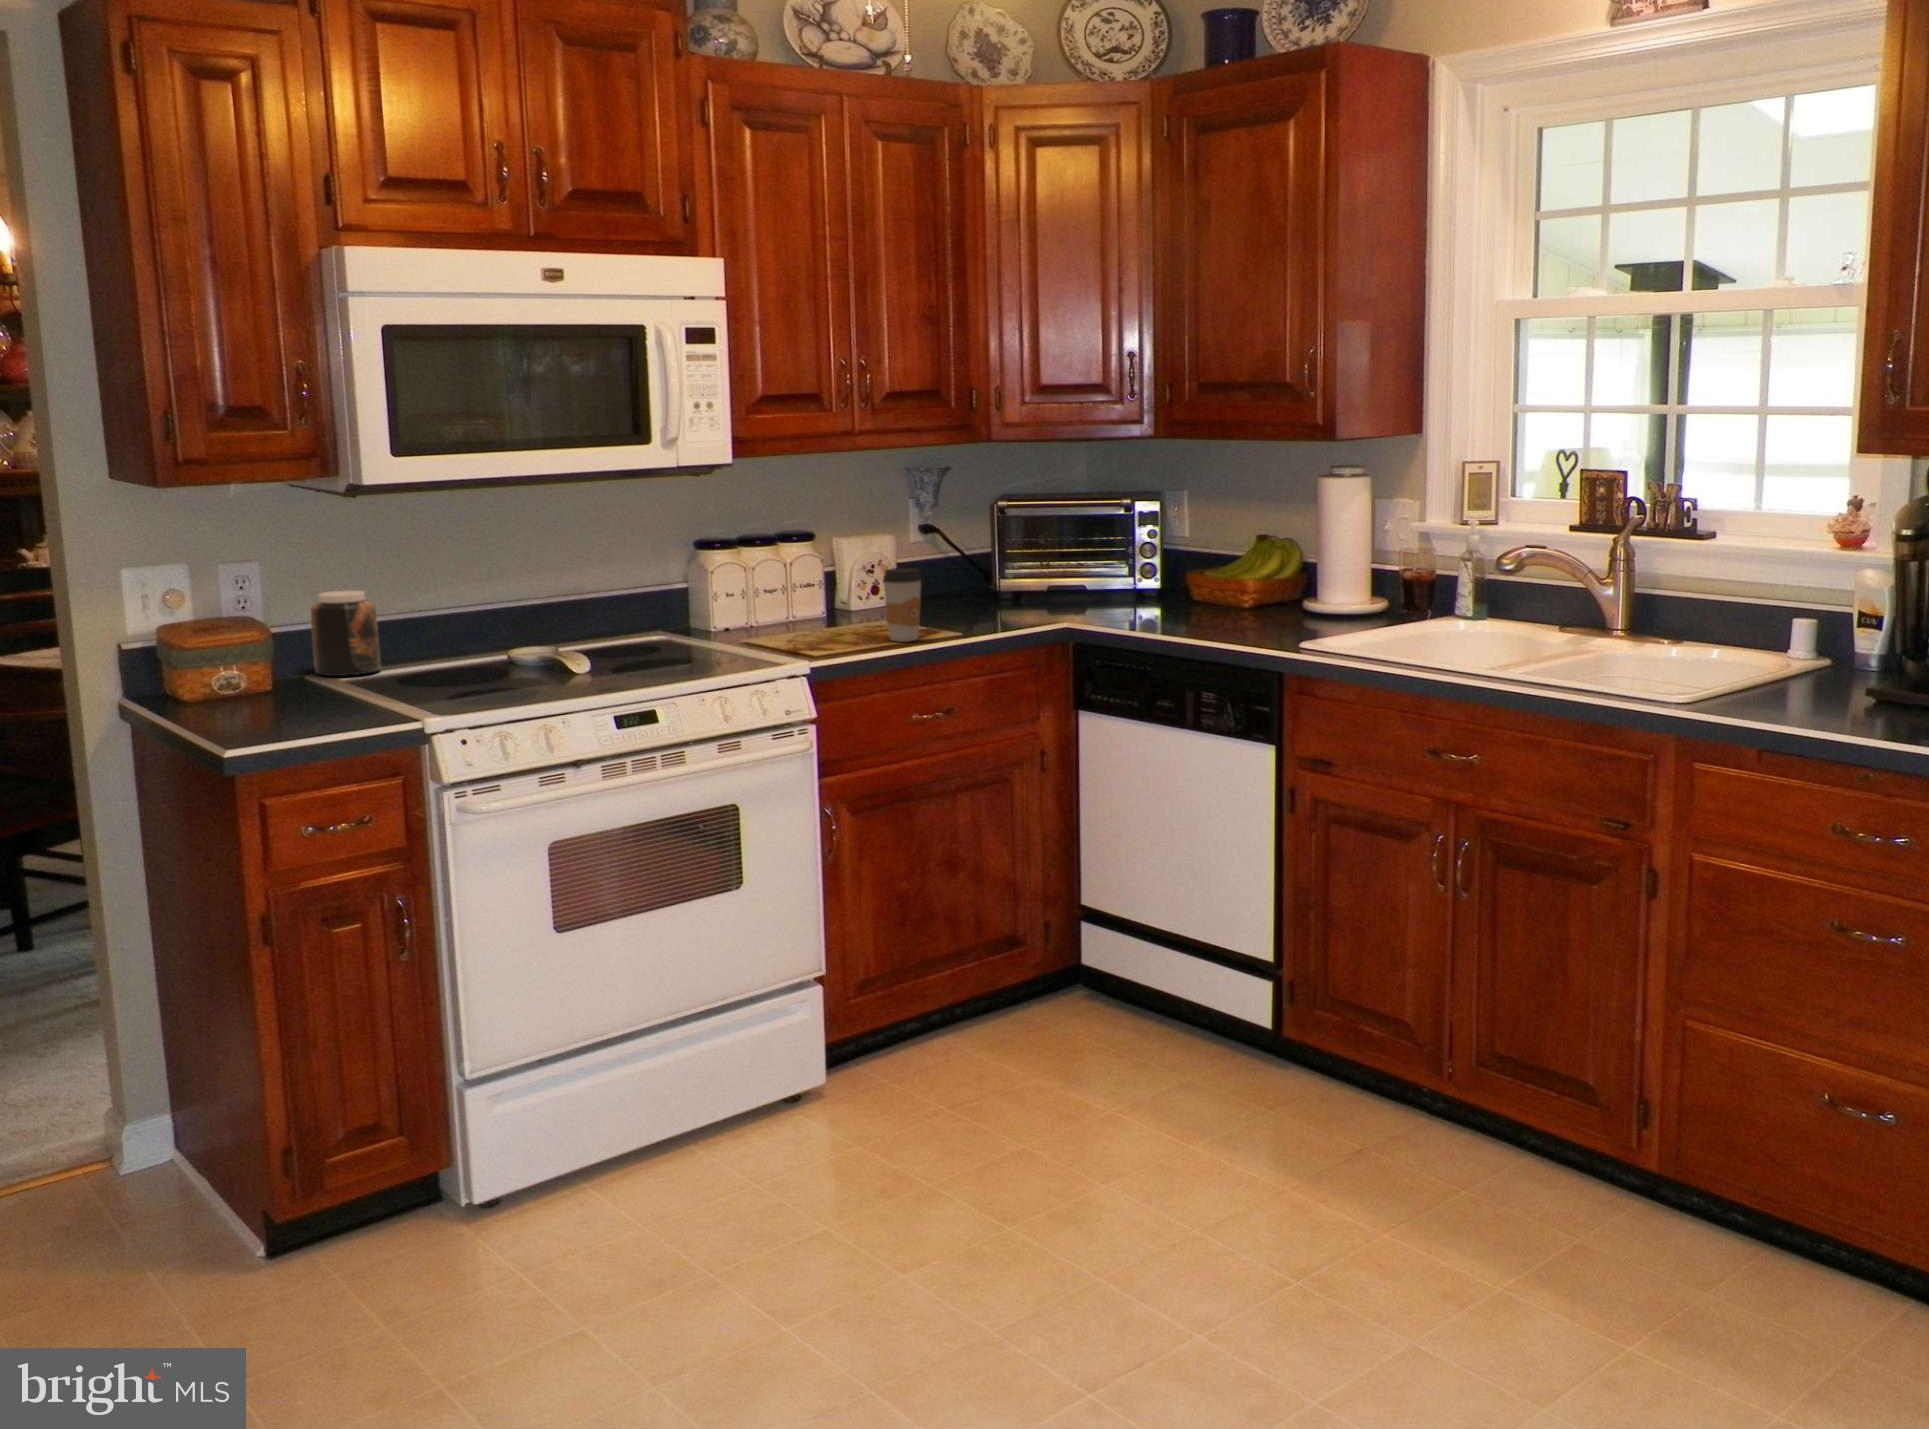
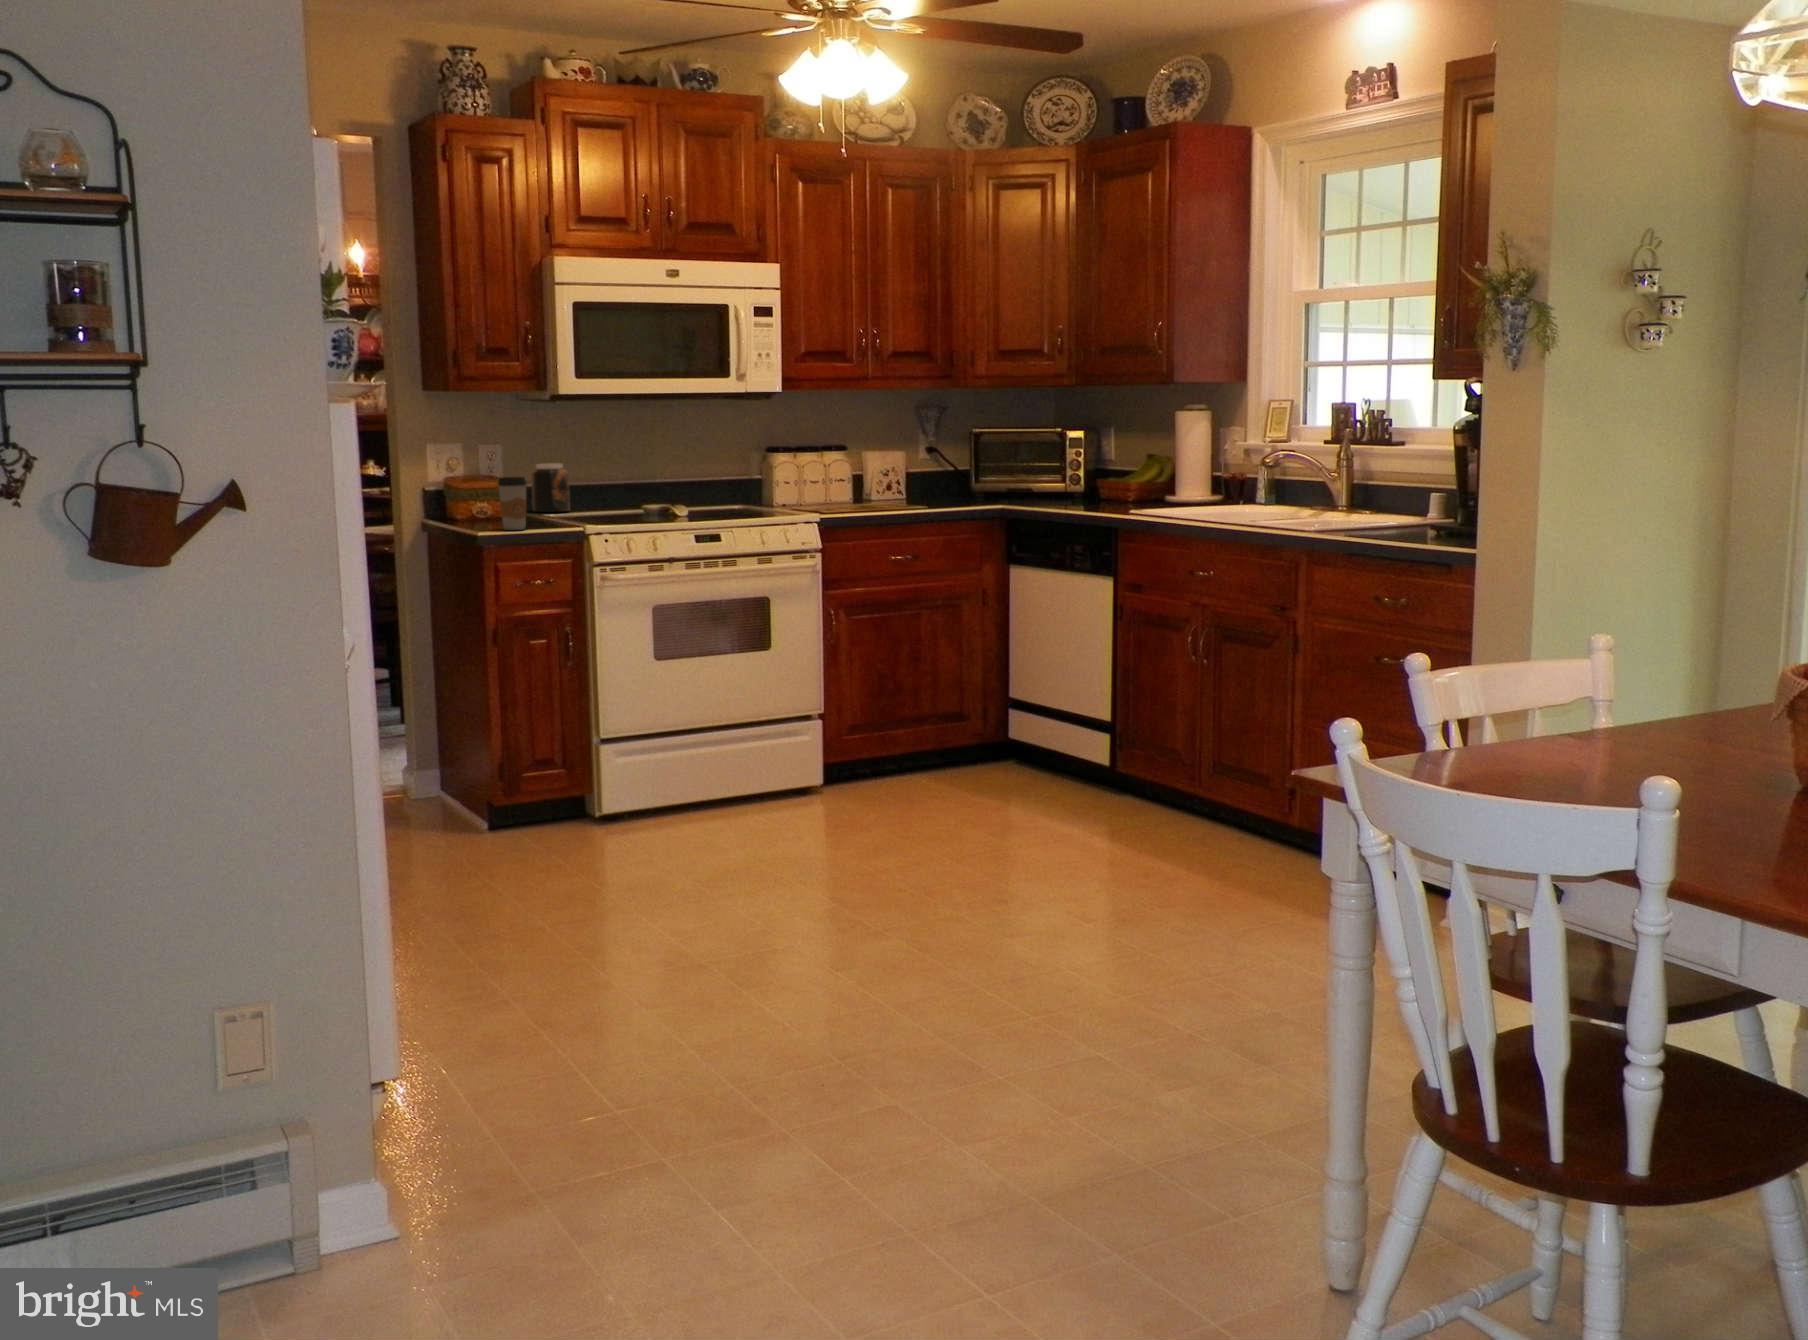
coffee cup: present [883,568,921,642] -> present [498,477,527,530]

